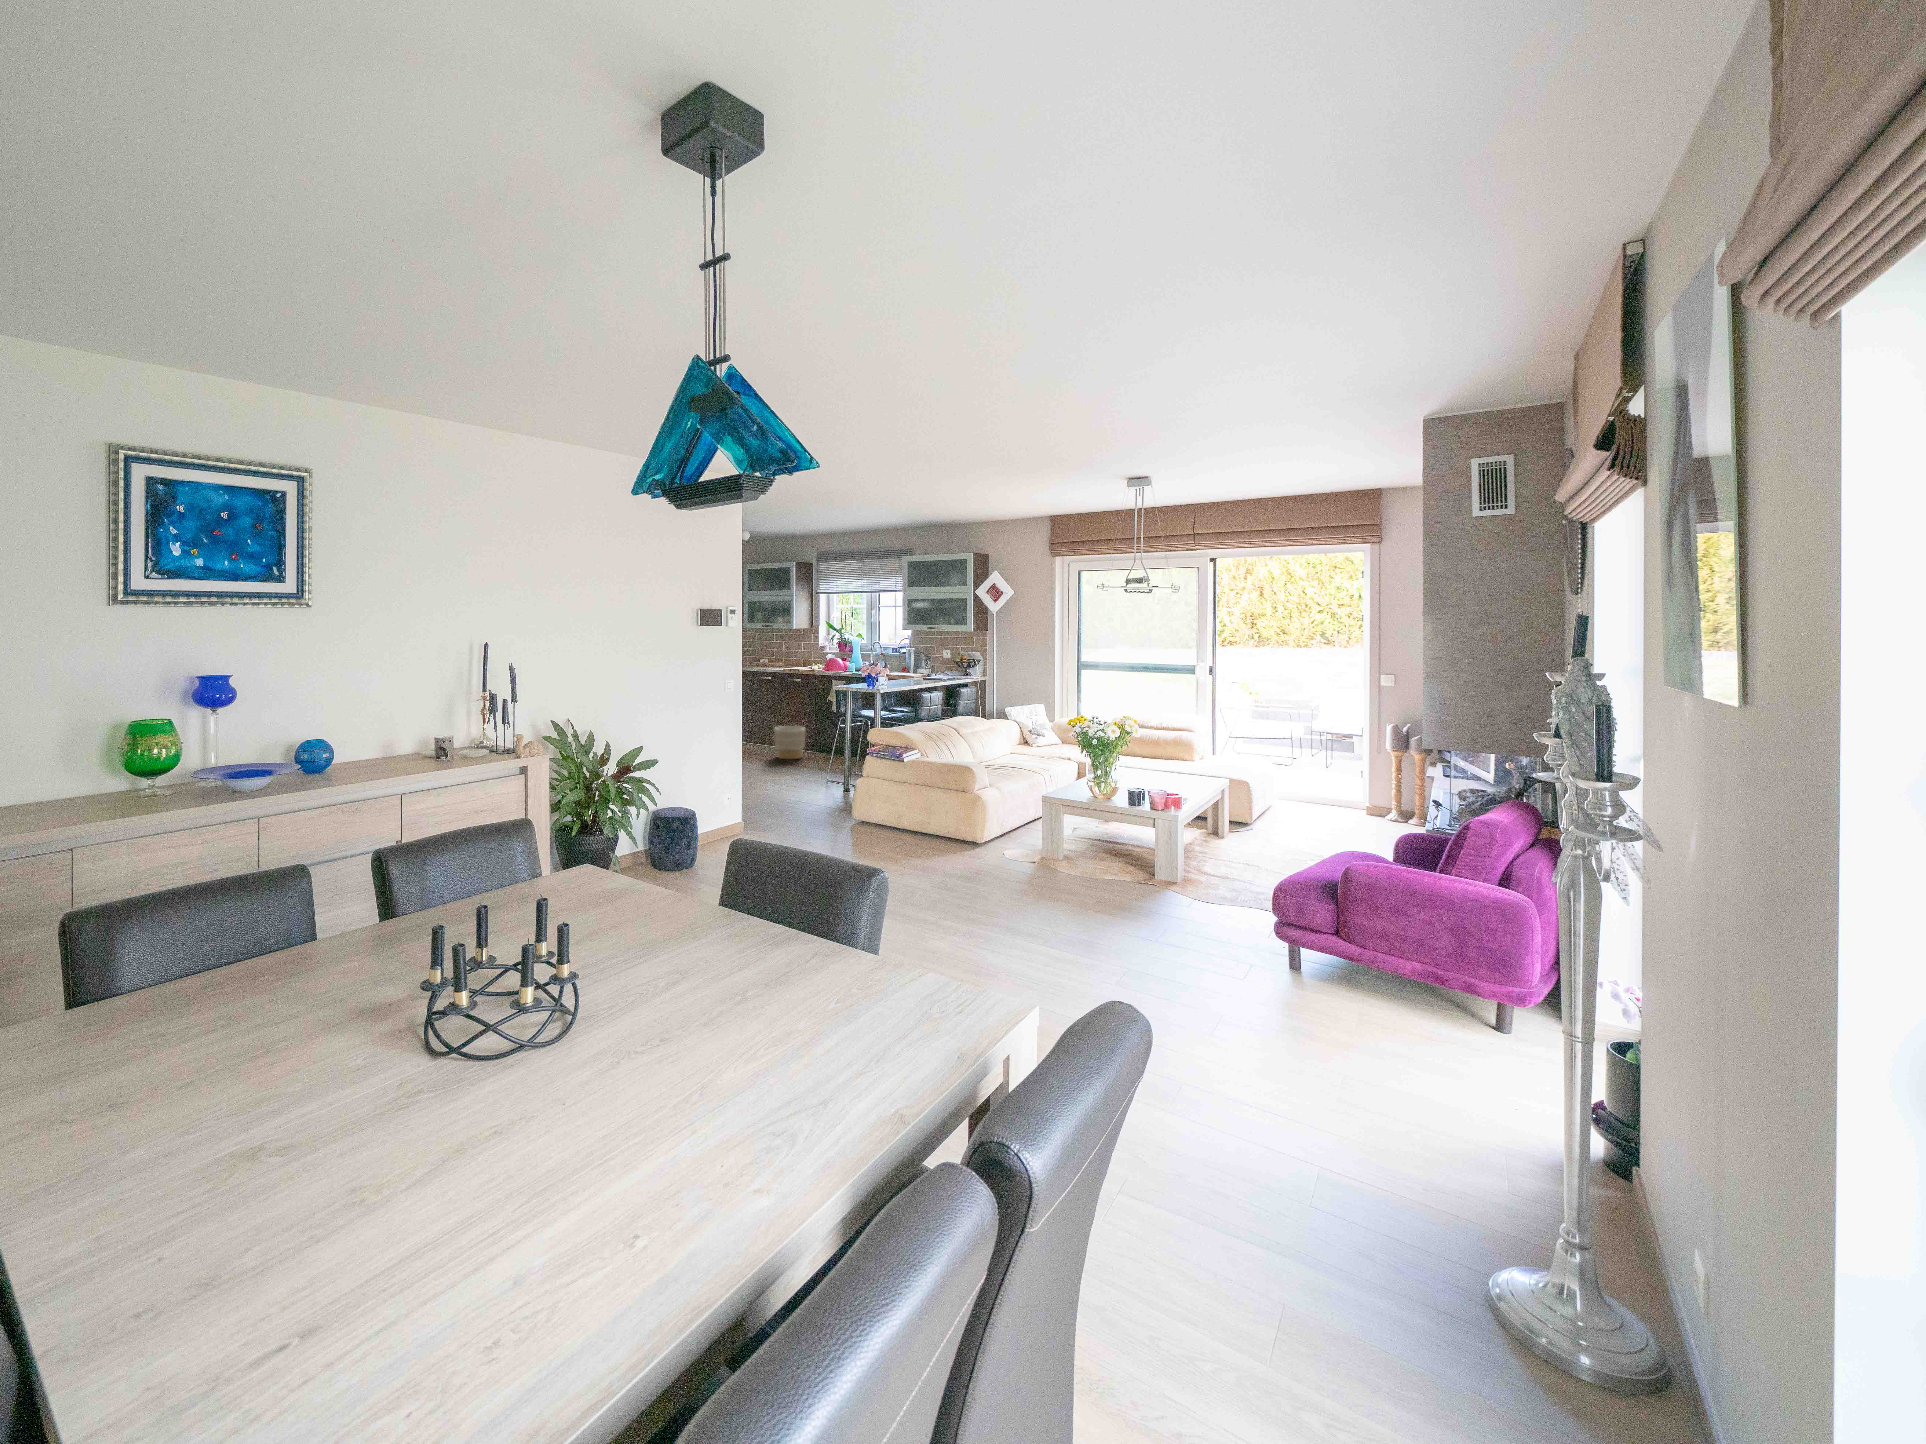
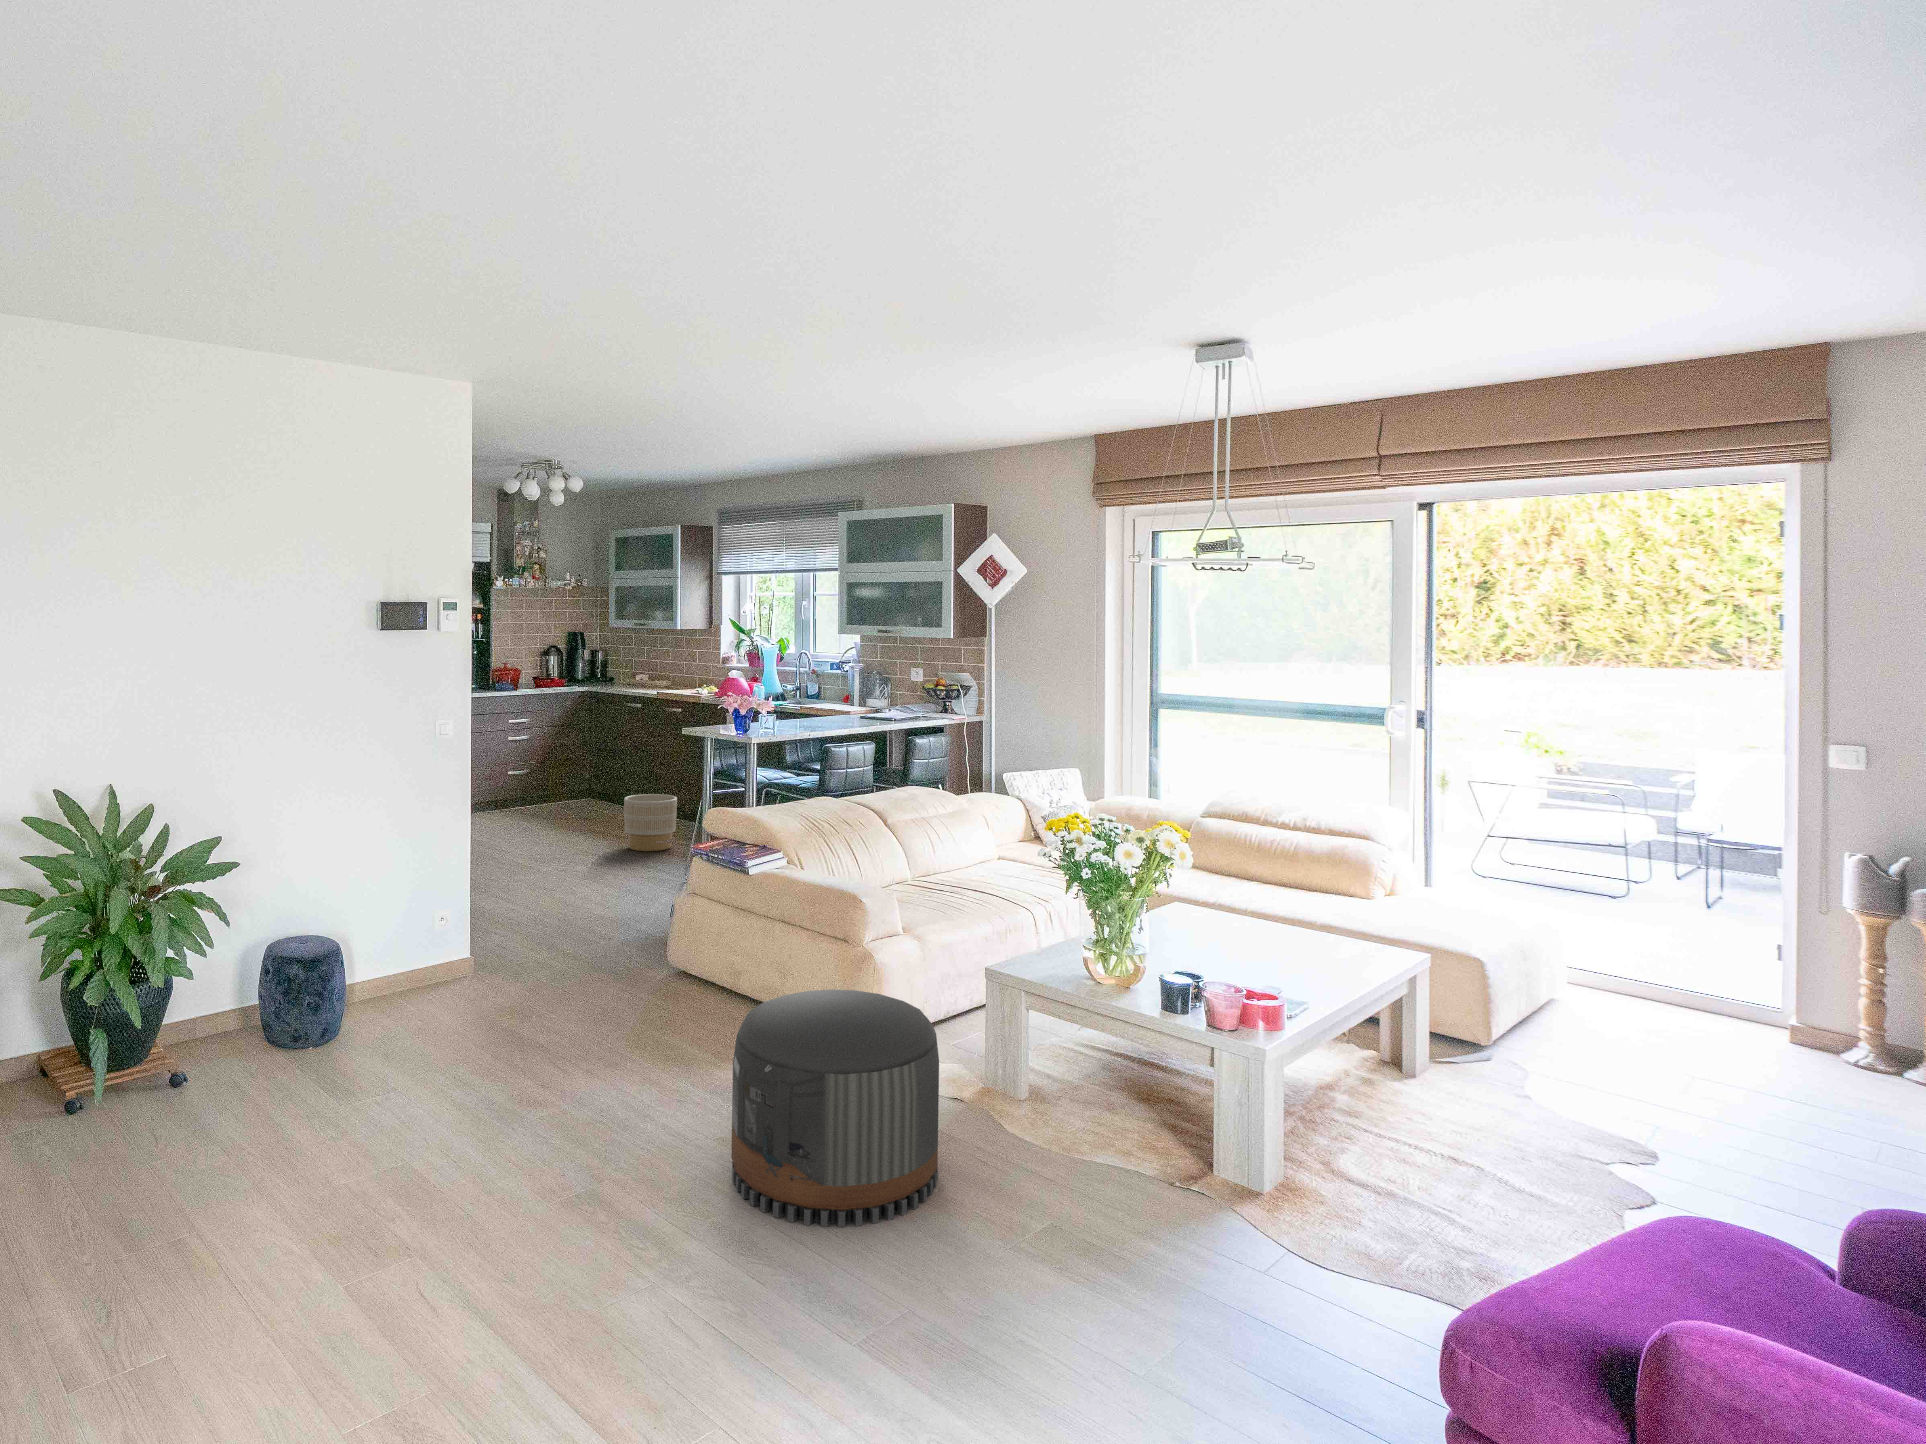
pouf: none [944,806,1039,903] -> present [731,989,939,1227]

